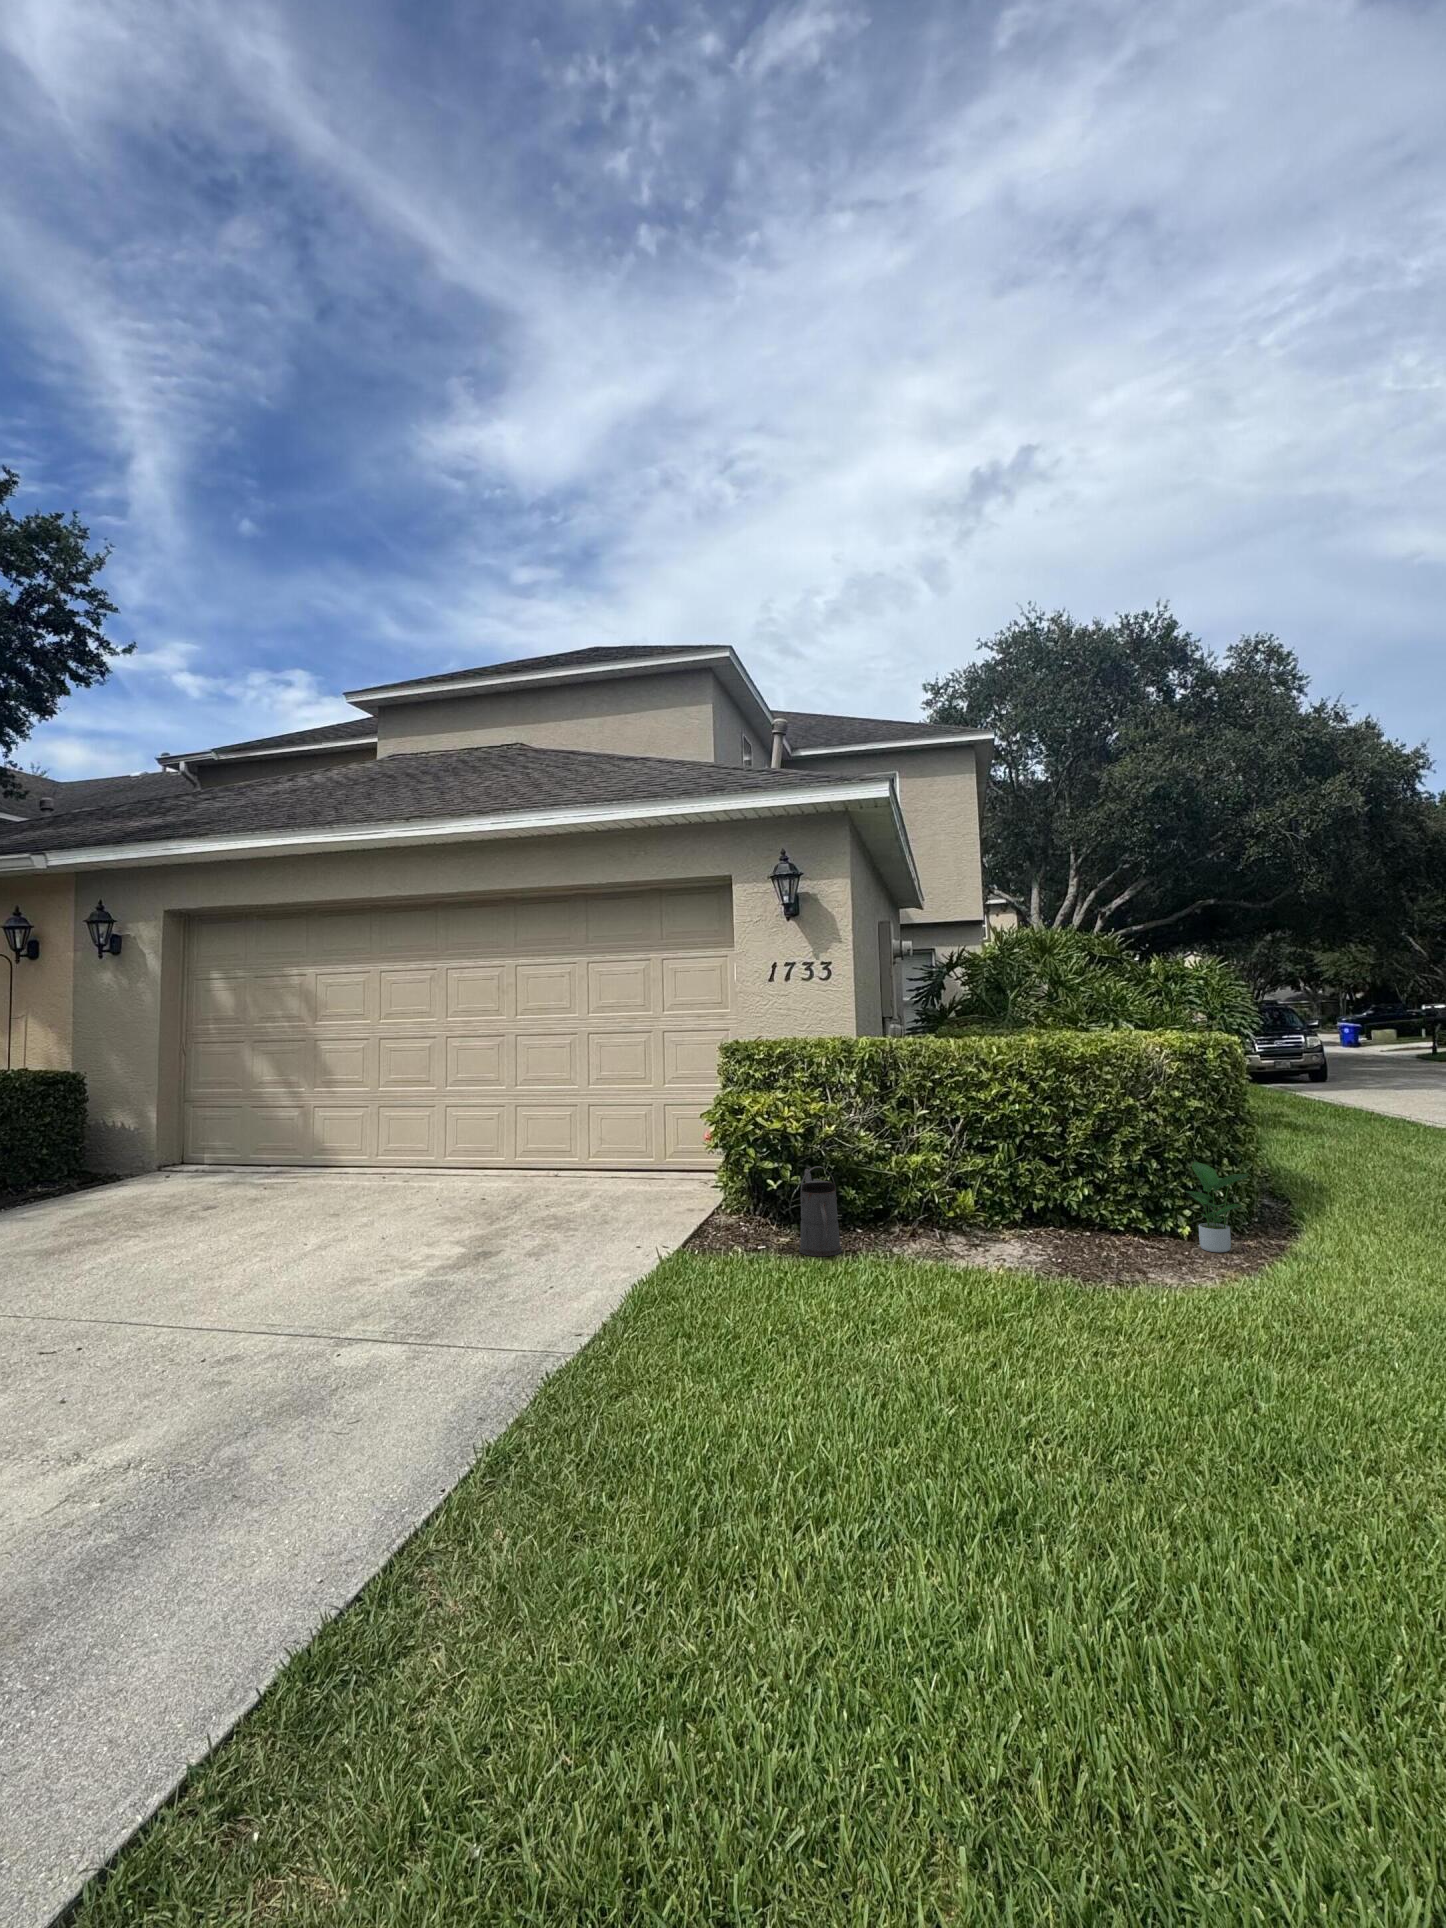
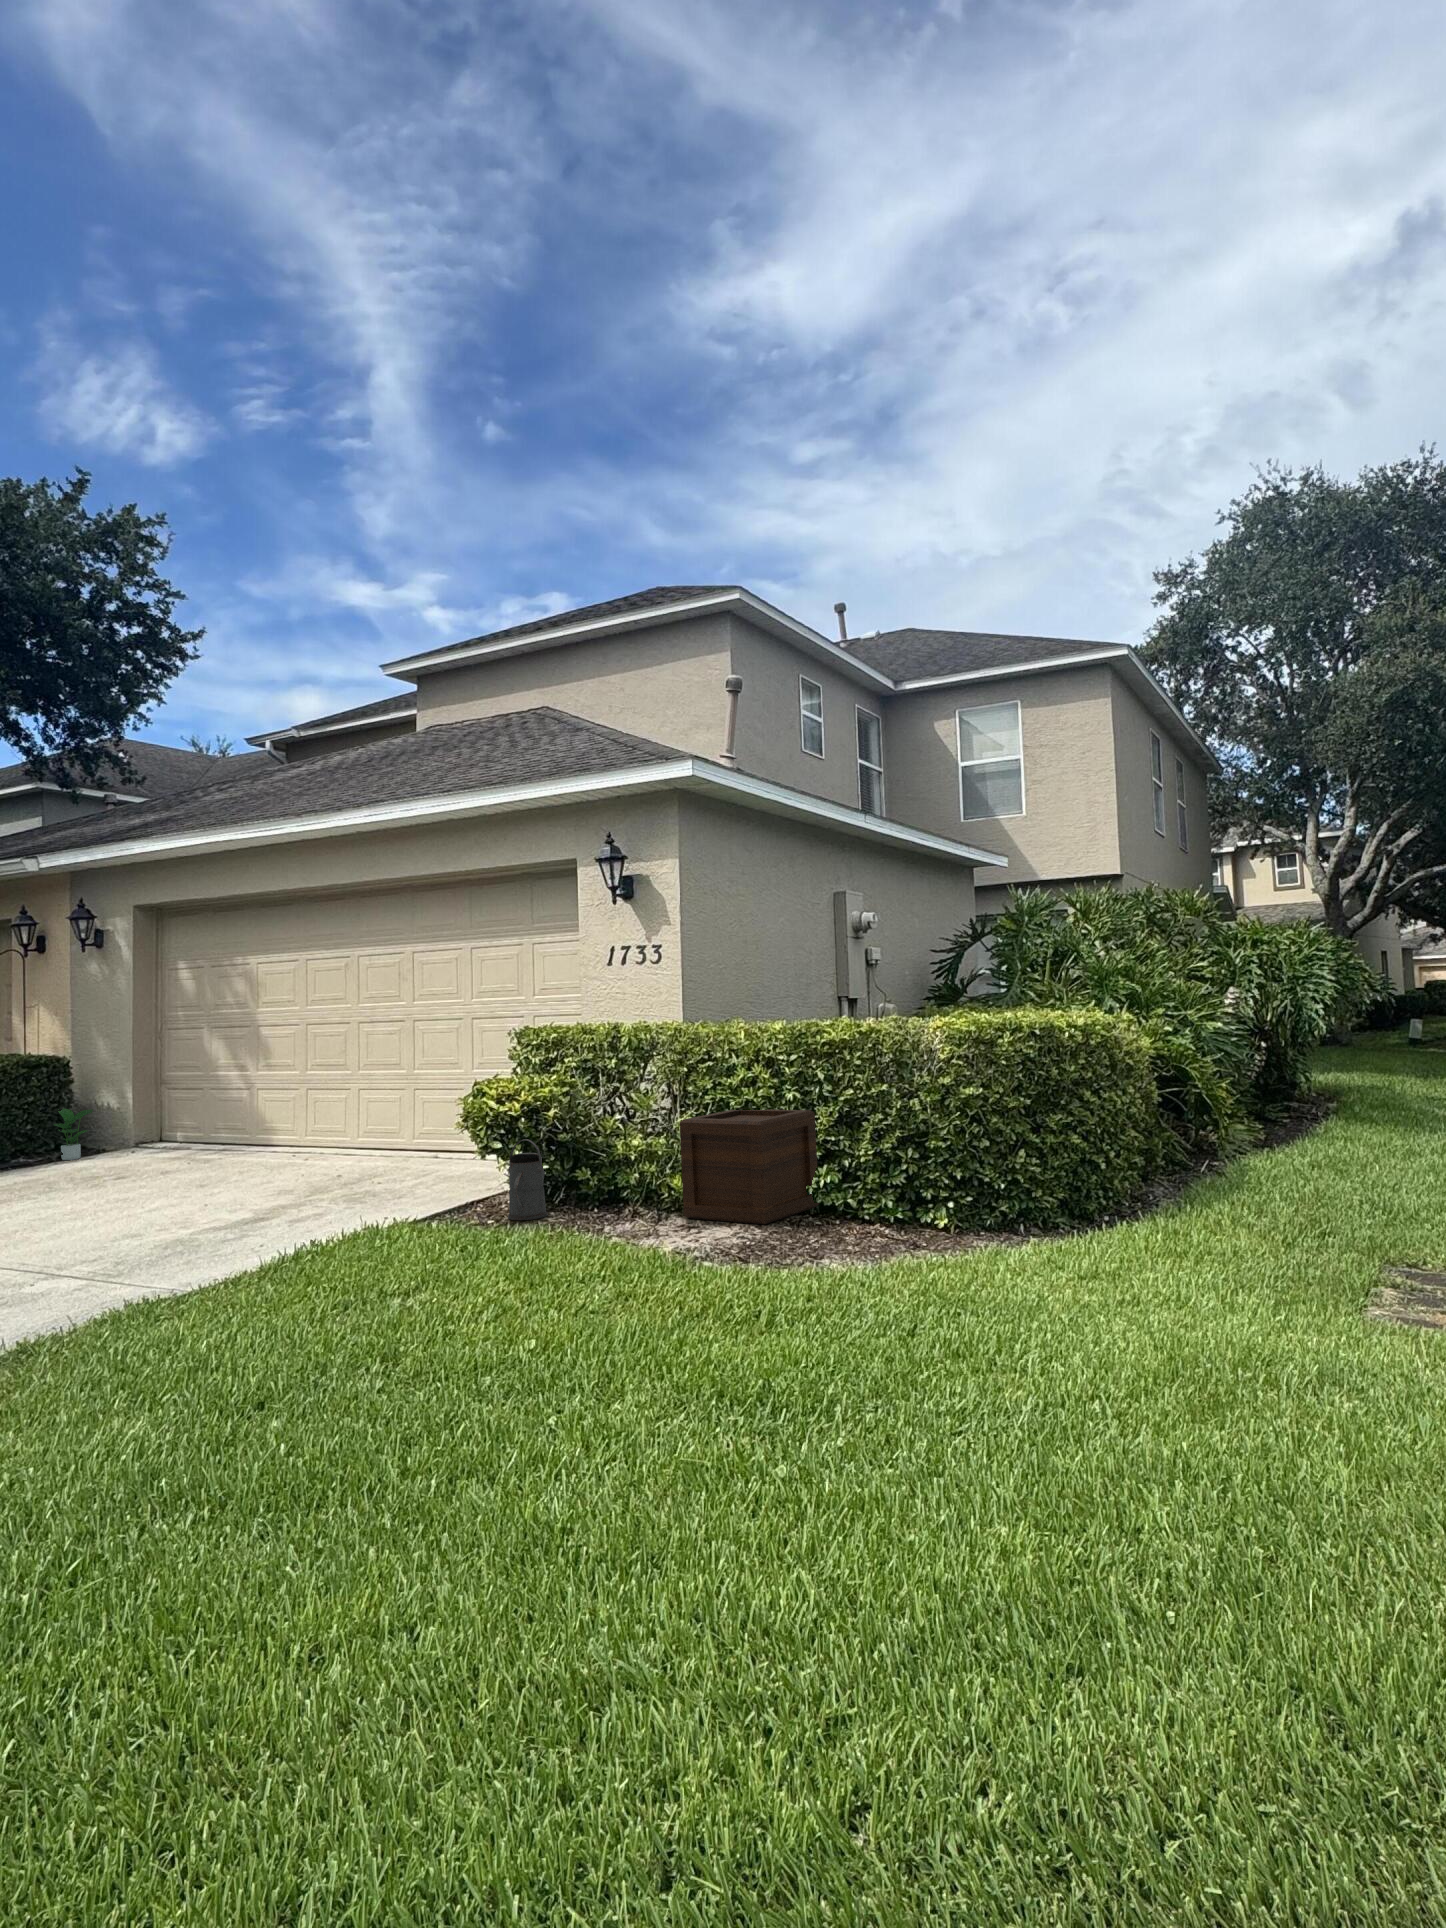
wooden crate: none [1002,1130,1119,1255] -> present [680,1110,819,1225]
potted plant: present [1185,1162,1249,1252] -> present [54,1108,93,1160]

